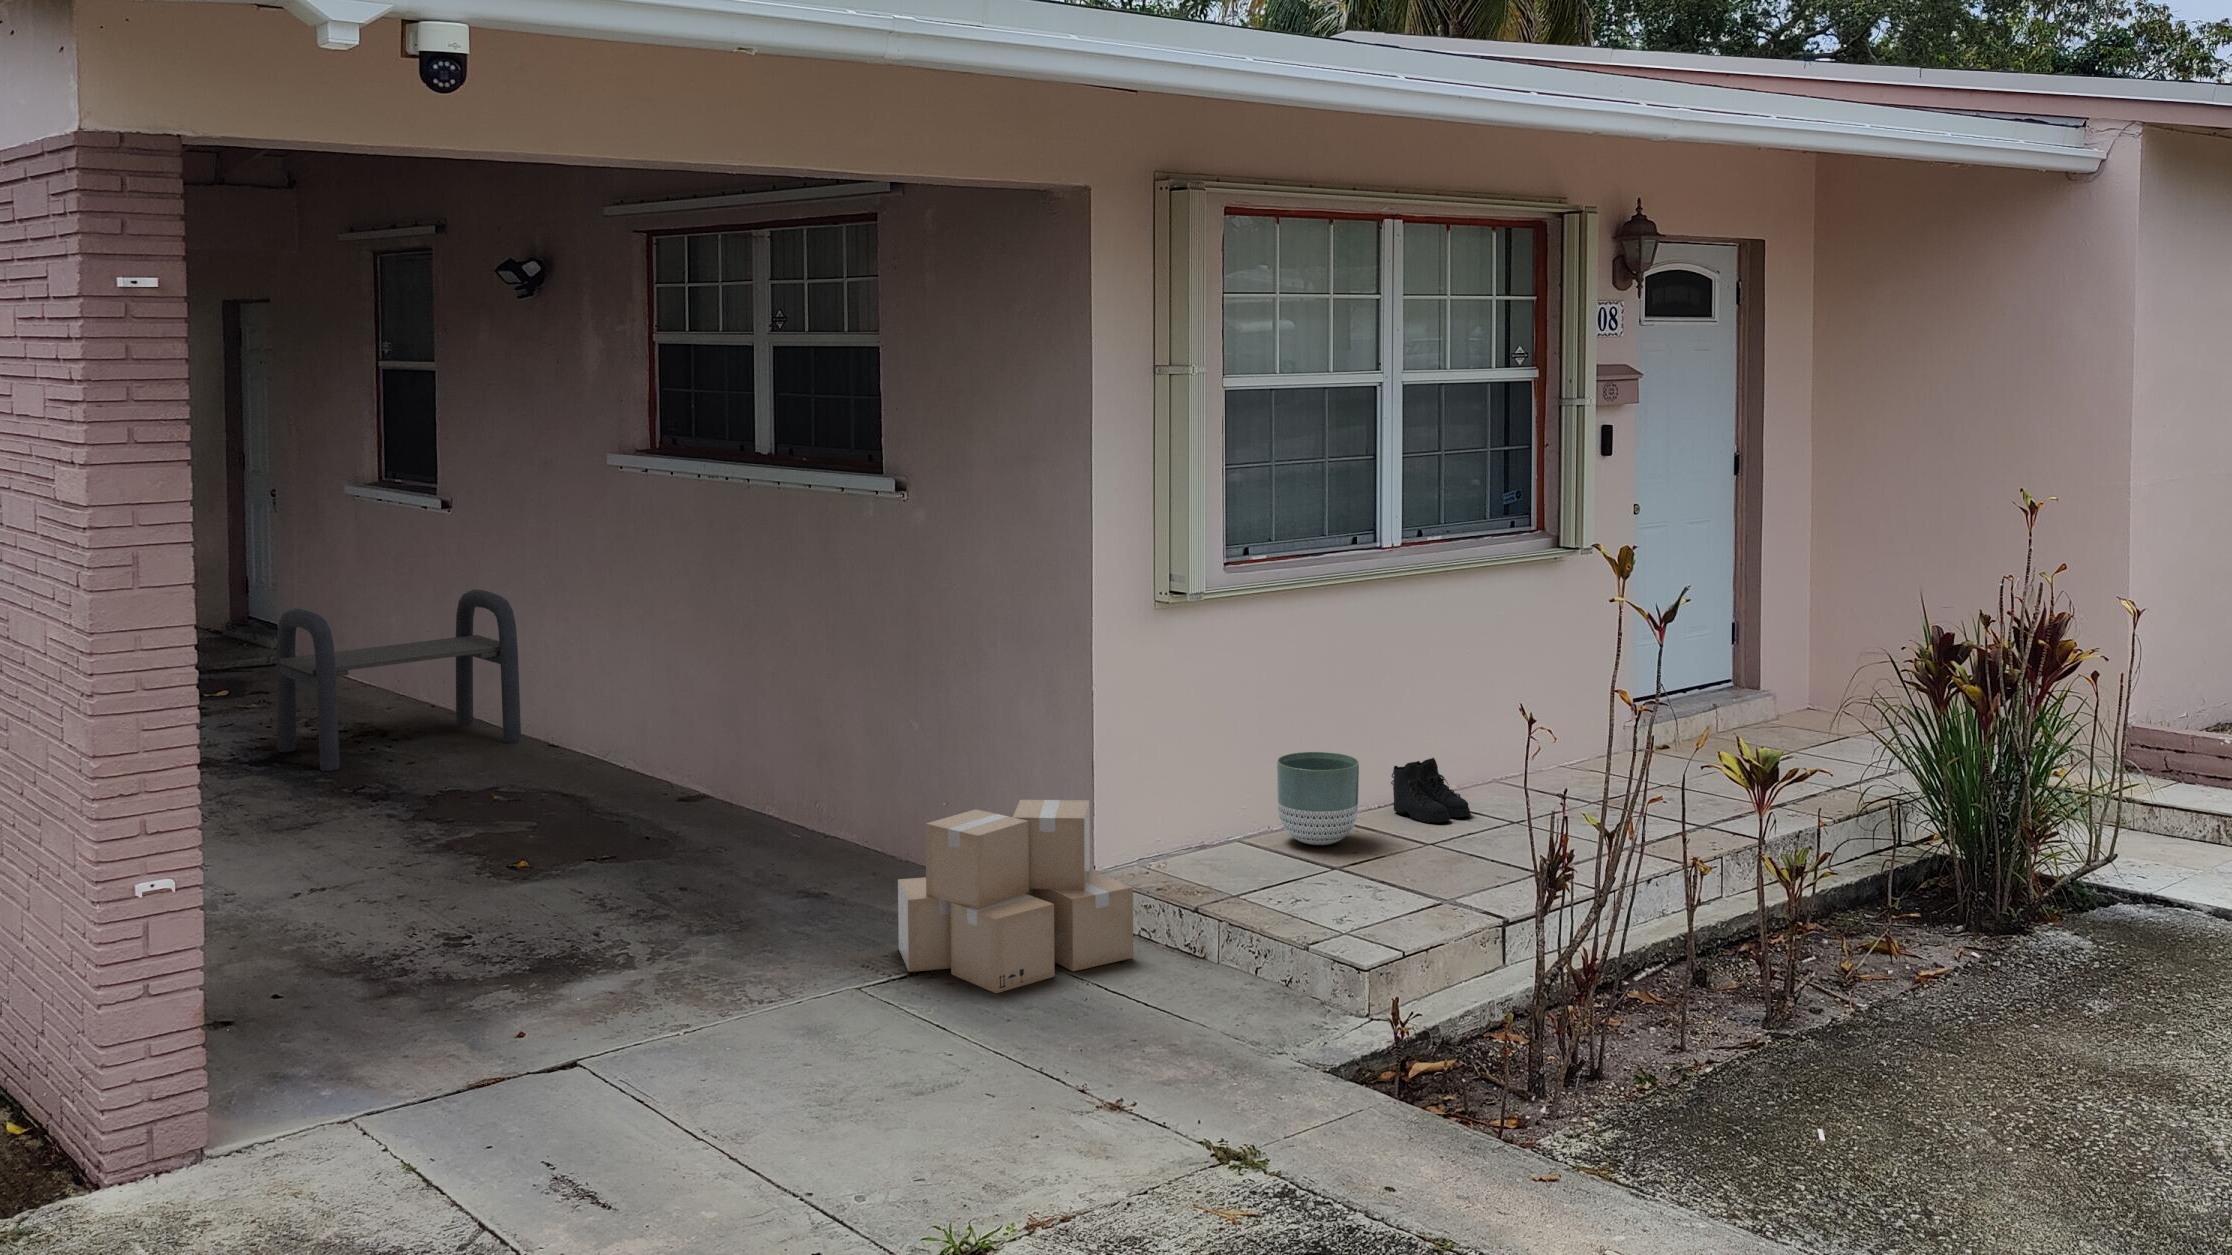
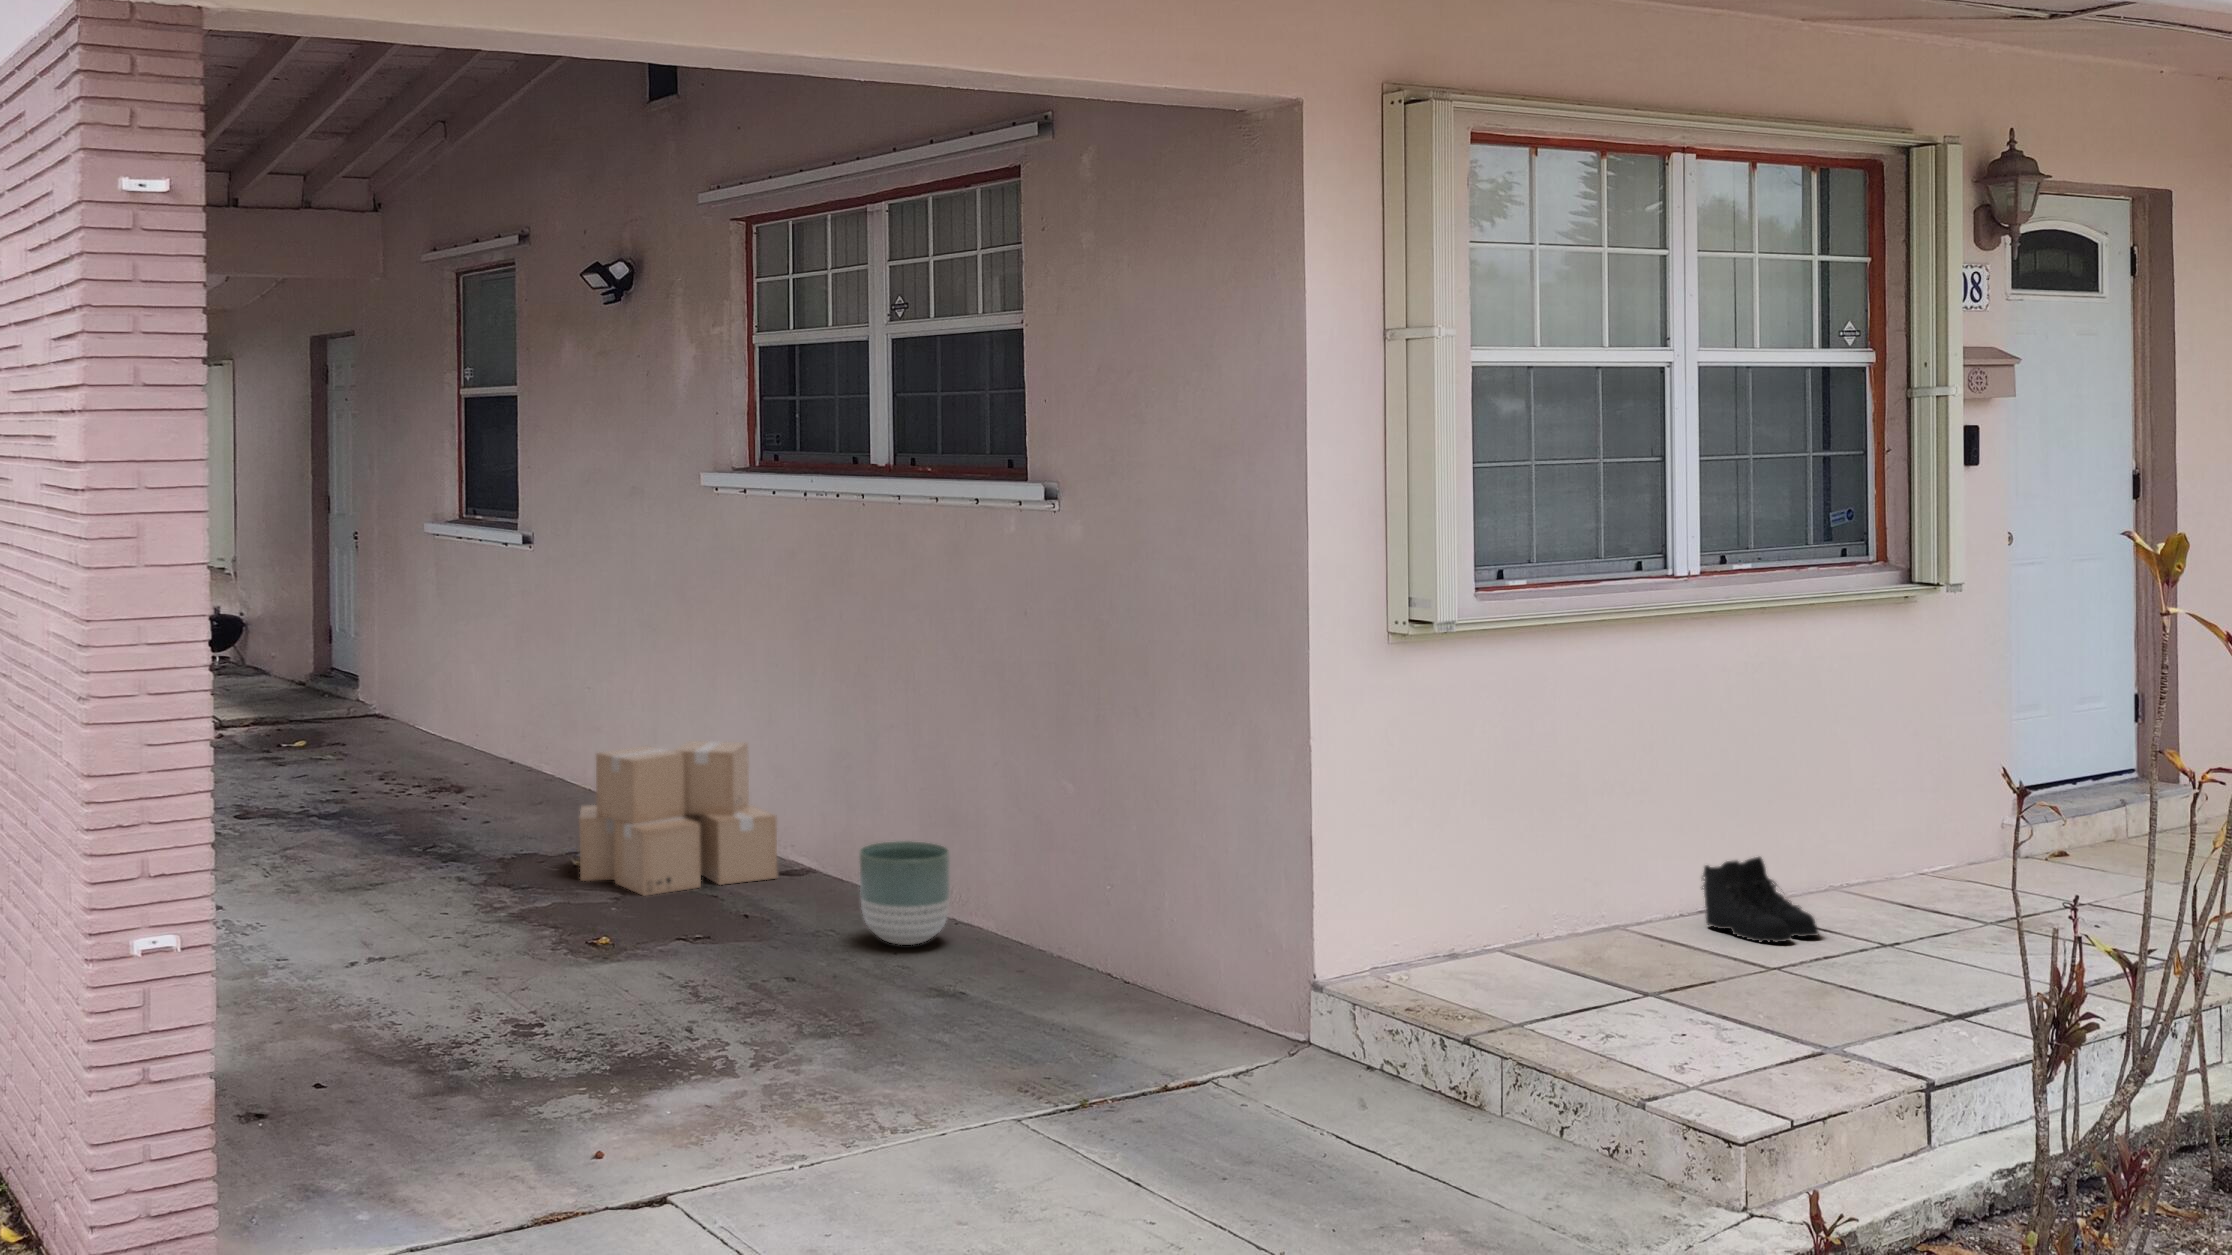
bench: present [276,589,521,771] -> none [343,640,600,835]
planter: present [1277,752,1359,845] -> present [859,841,950,945]
cardboard box: present [898,800,1133,993] -> present [579,741,777,896]

